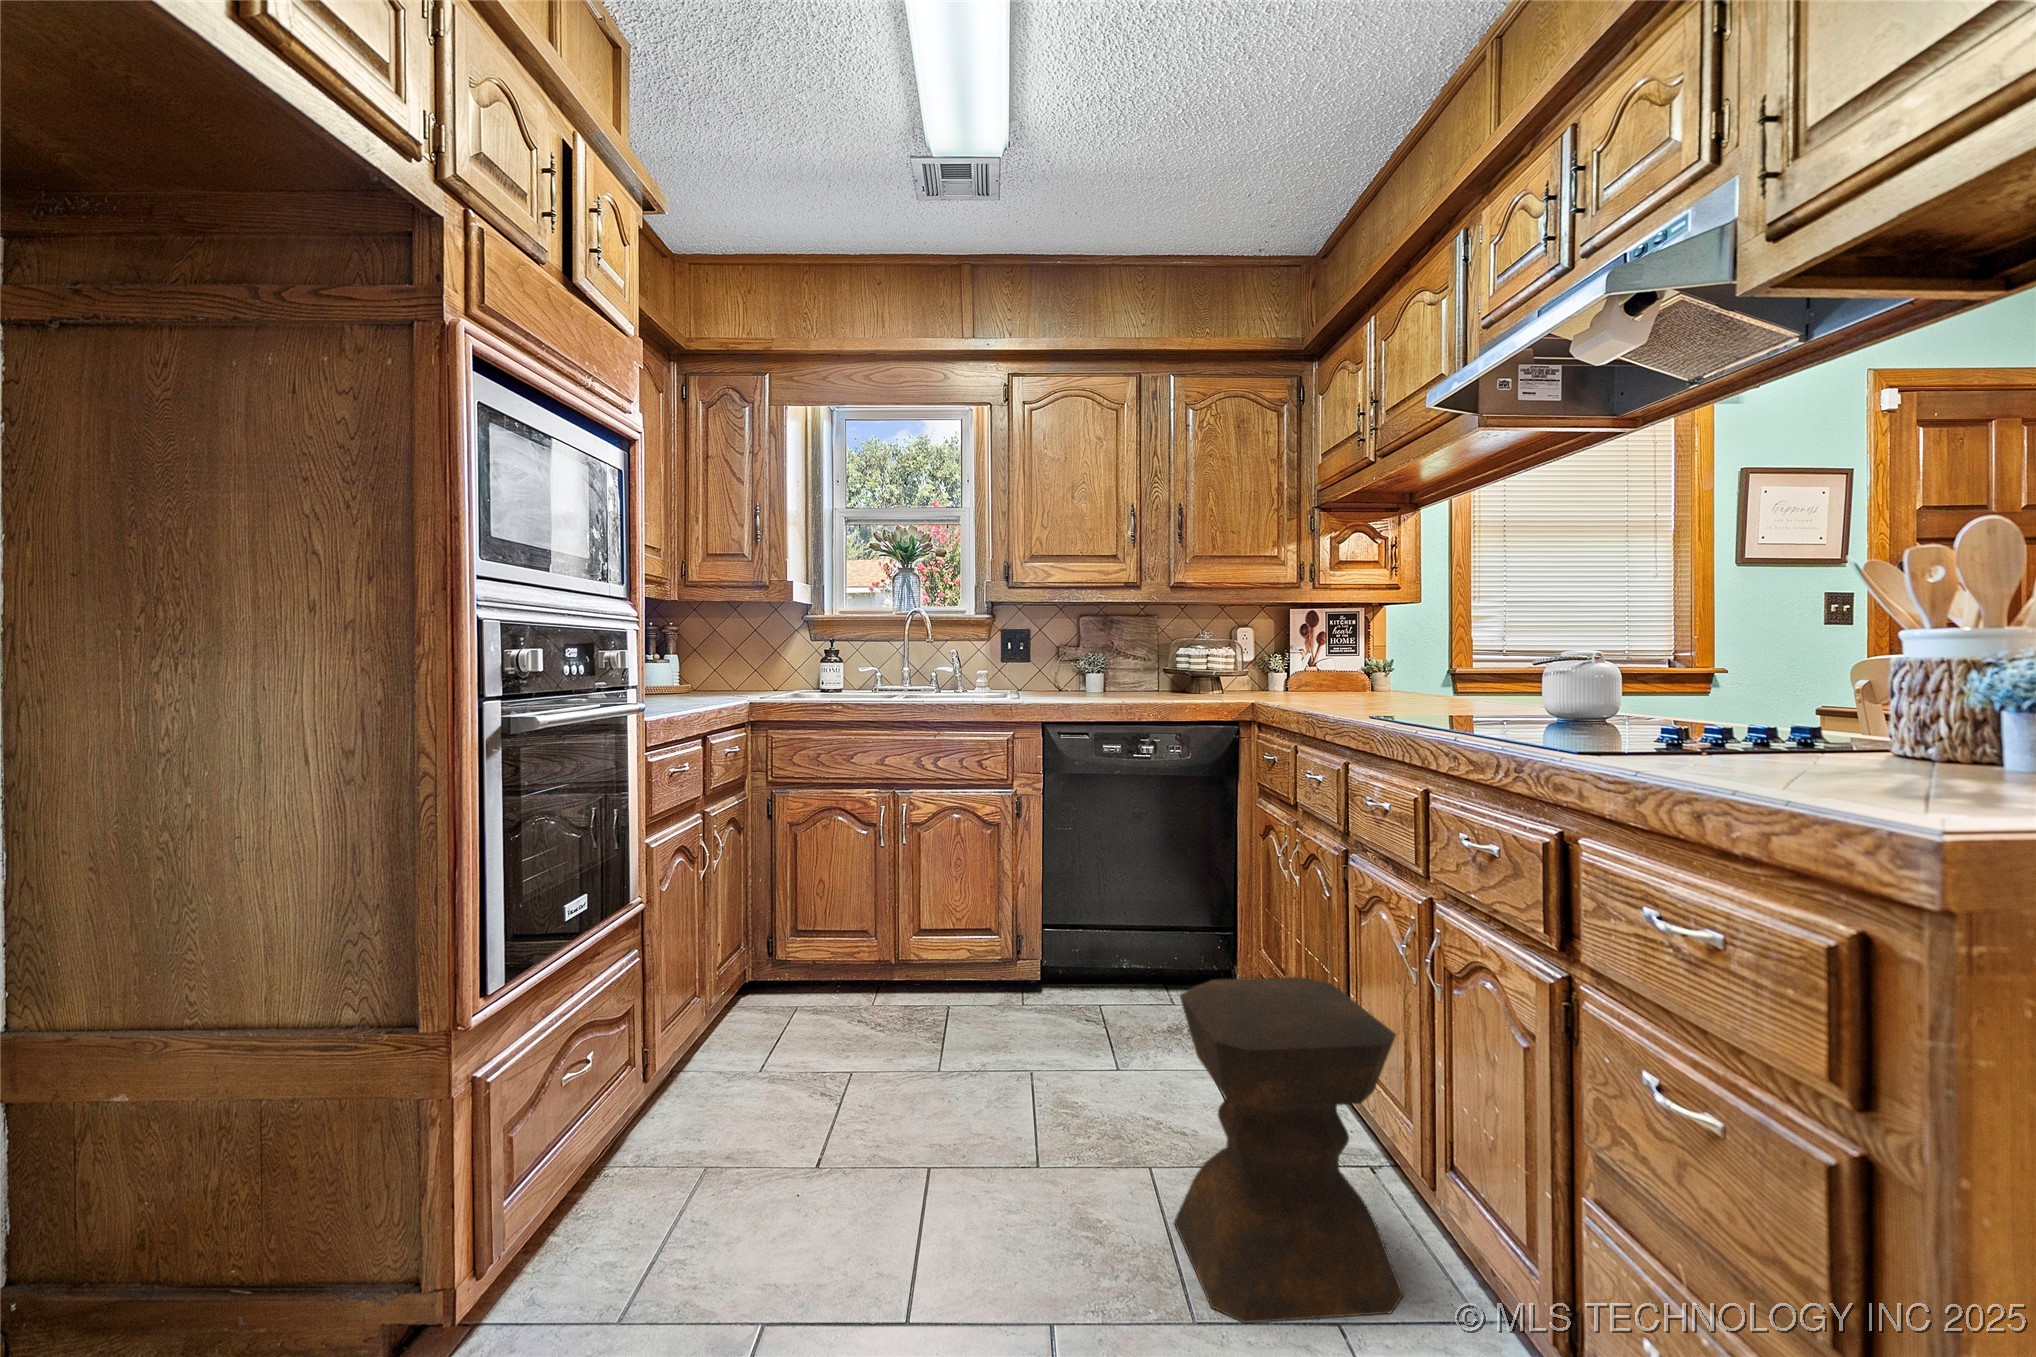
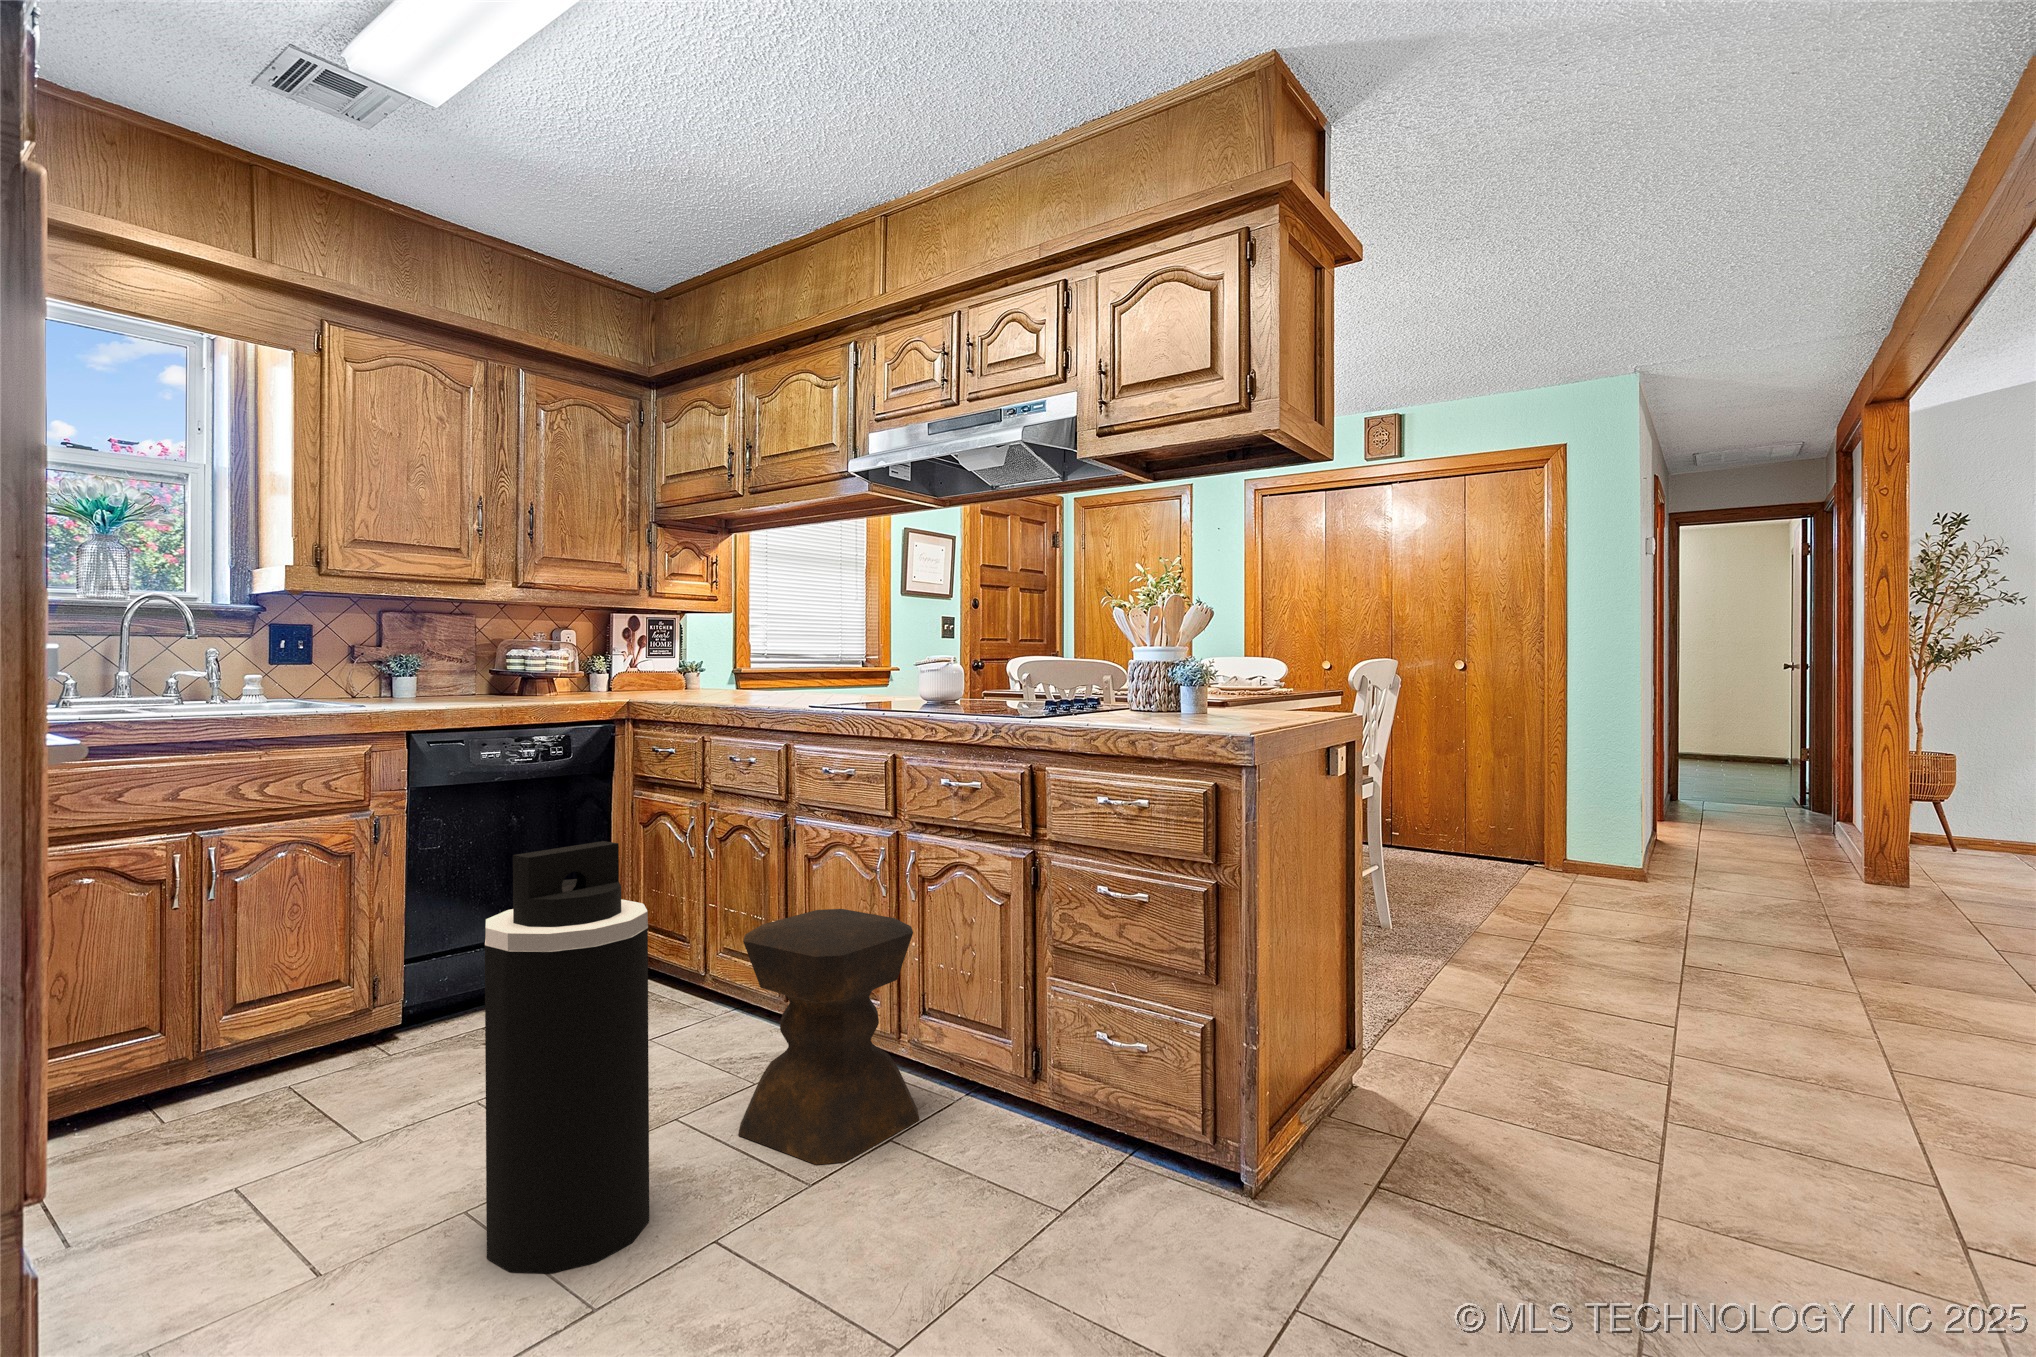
trash can: none [865,854,1021,1301] -> present [485,841,649,1273]

